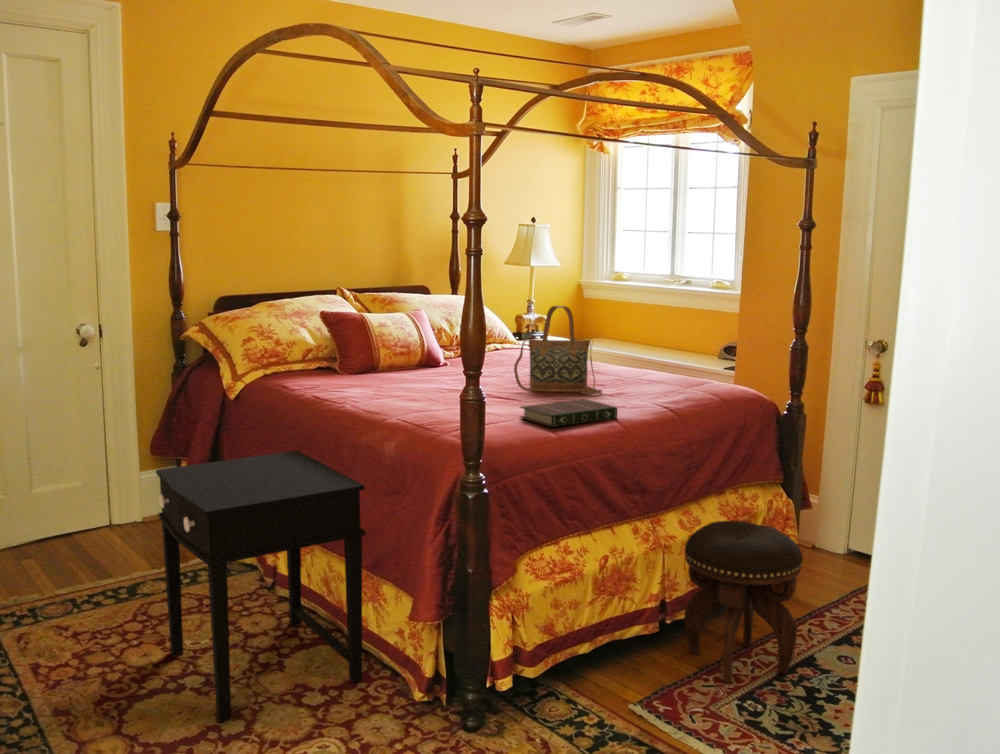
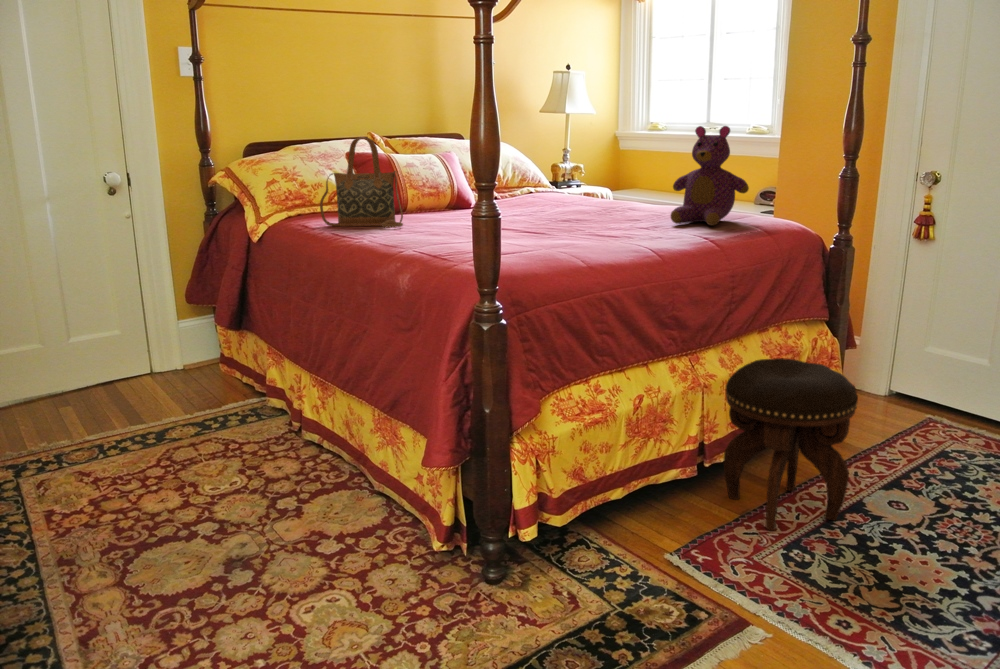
teddy bear: none [635,300,707,393] -> present [671,126,749,226]
handbag: present [514,306,602,394] -> present [320,137,403,227]
book: present [520,399,617,427] -> none [545,231,652,259]
side table: present [156,451,365,722] -> none [159,290,381,572]

